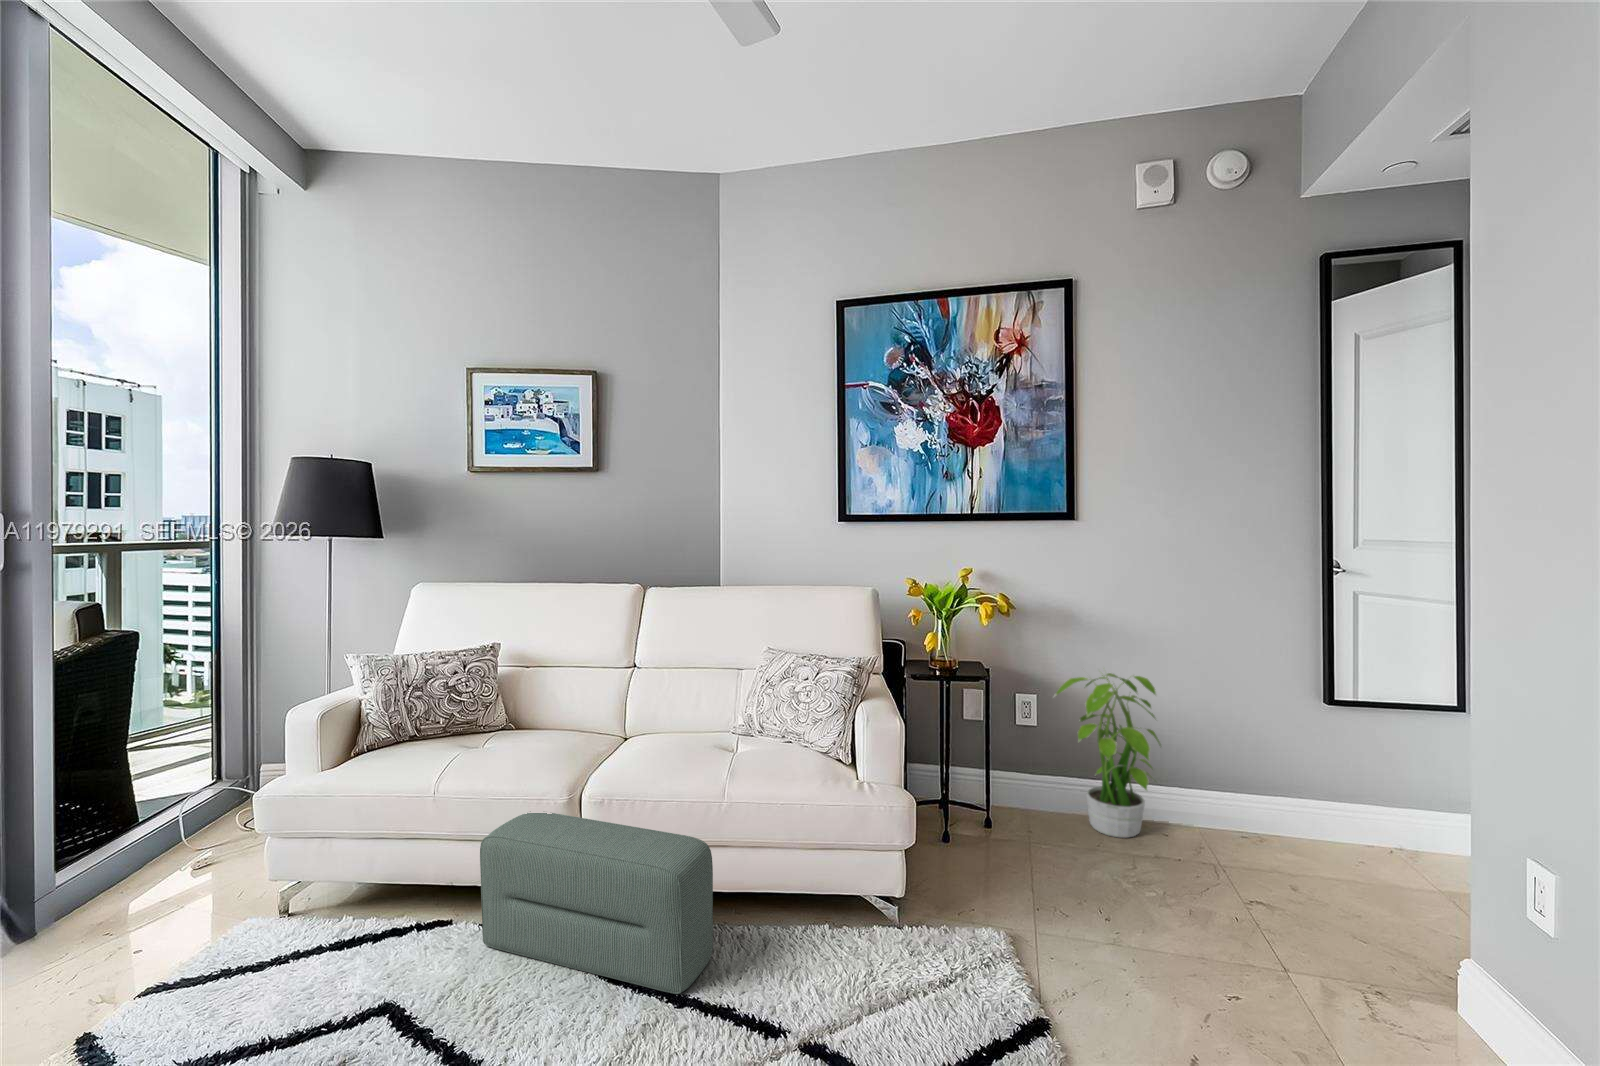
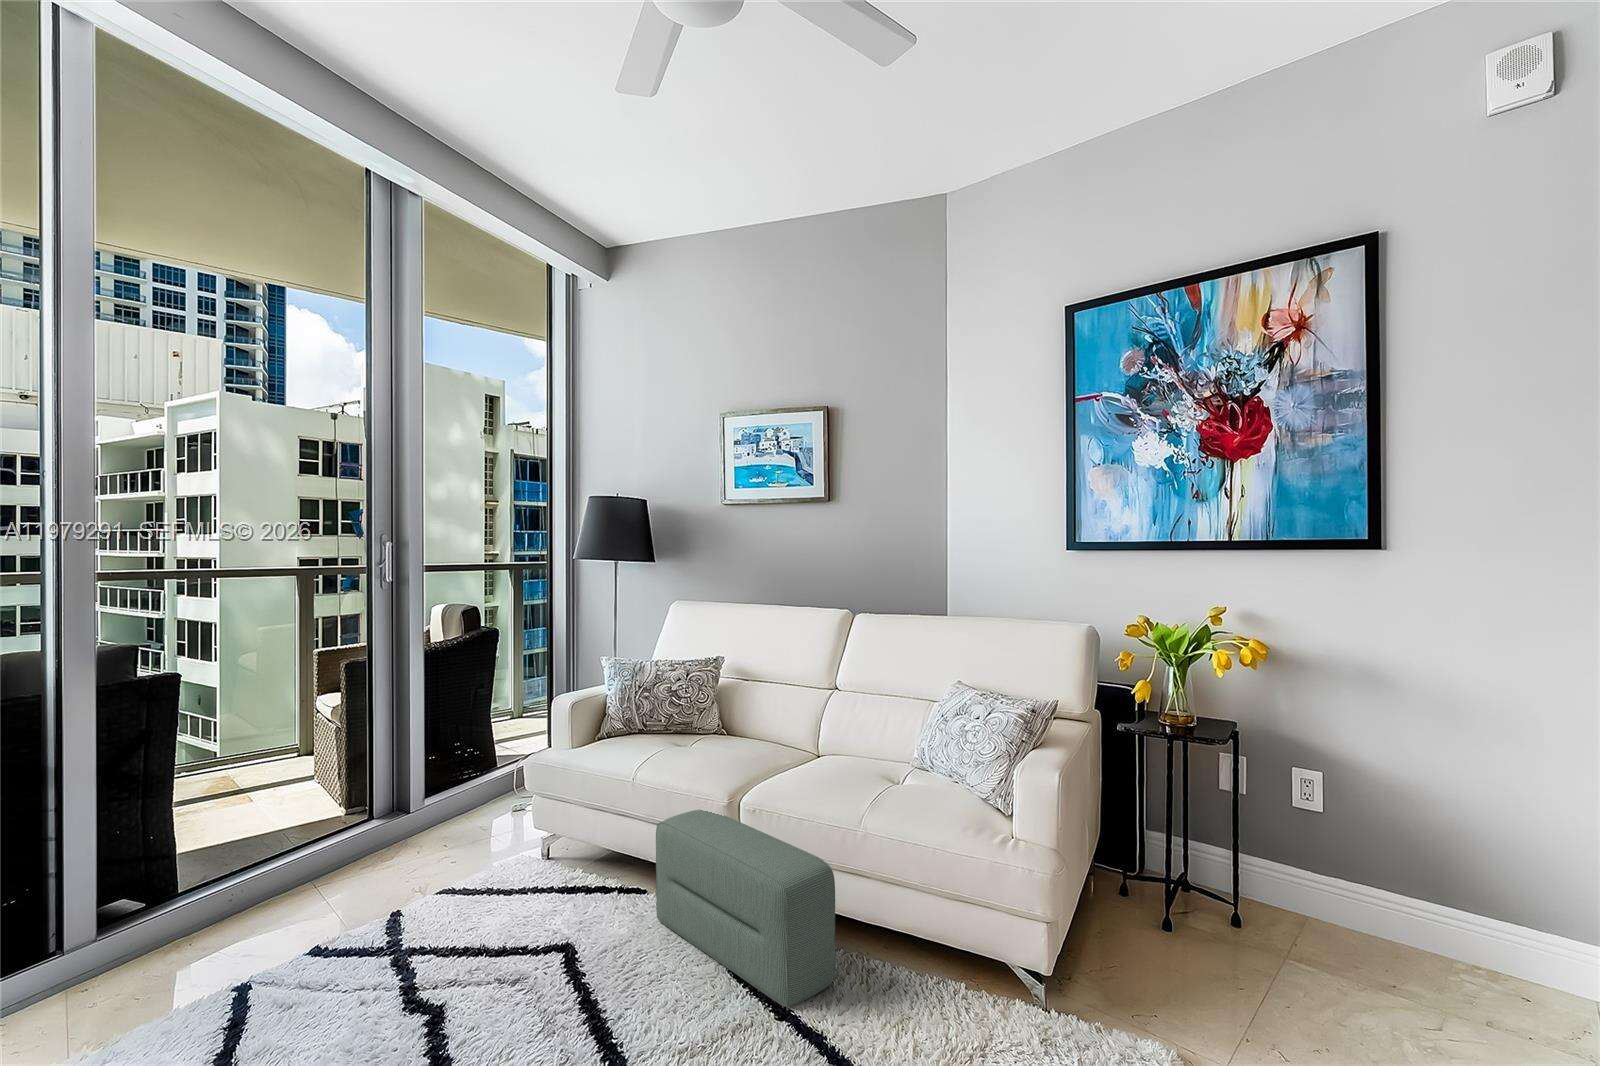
potted plant: present [1054,673,1161,838] -> none [1336,750,1514,999]

